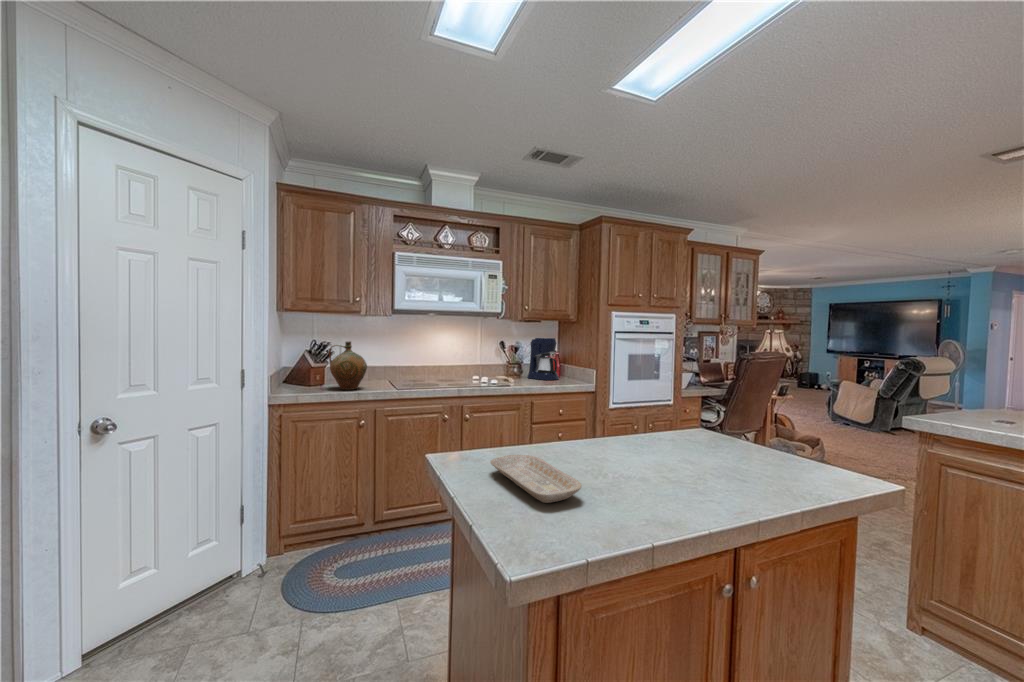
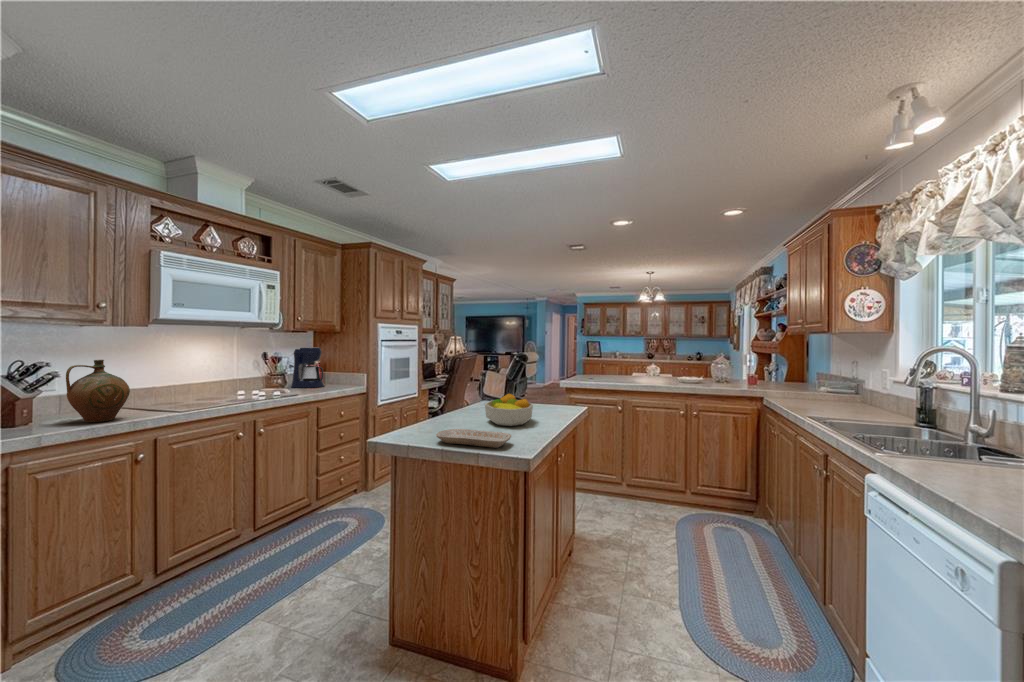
fruit bowl: none [618,416,706,474] -> present [485,394,533,426]

